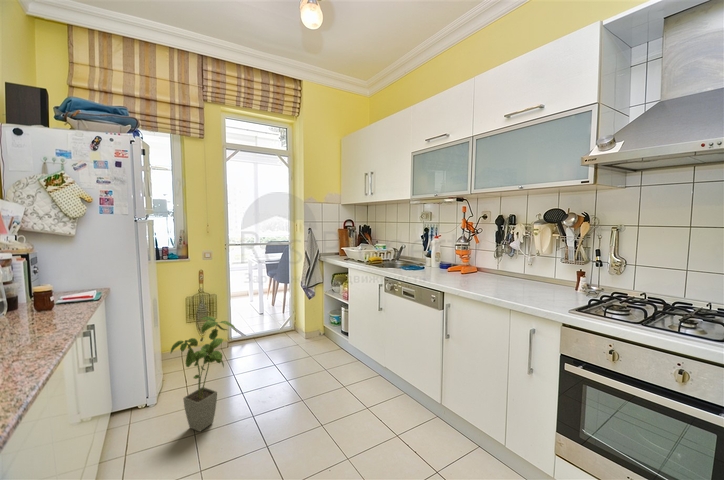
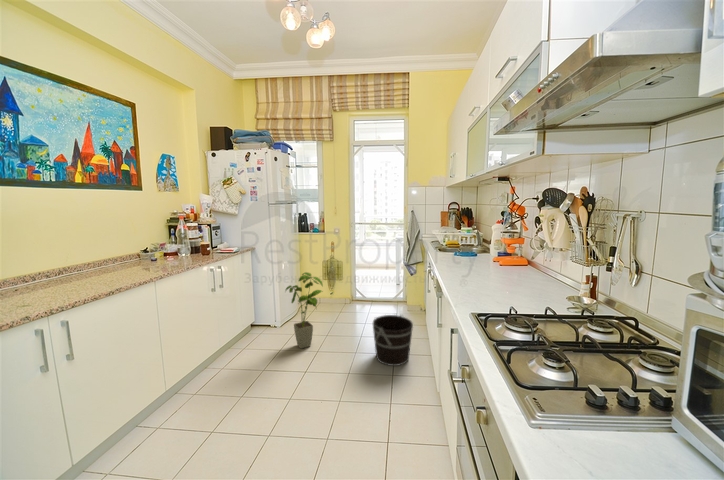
bucket: none [304,347,353,413] -> present [373,315,413,366]

